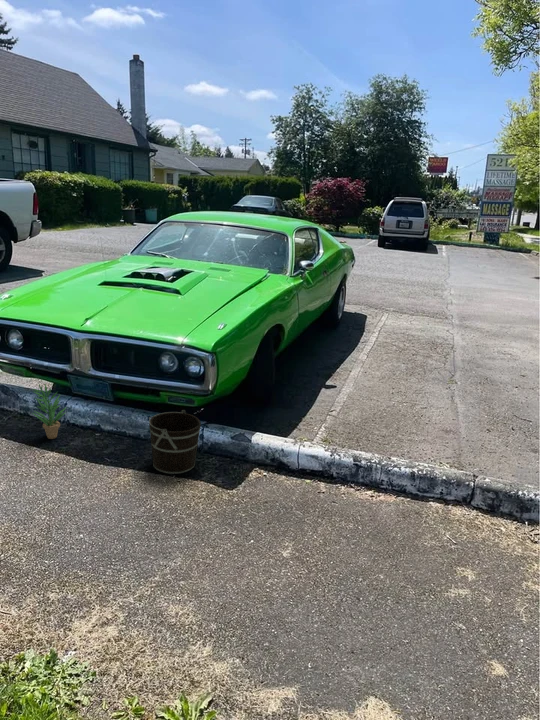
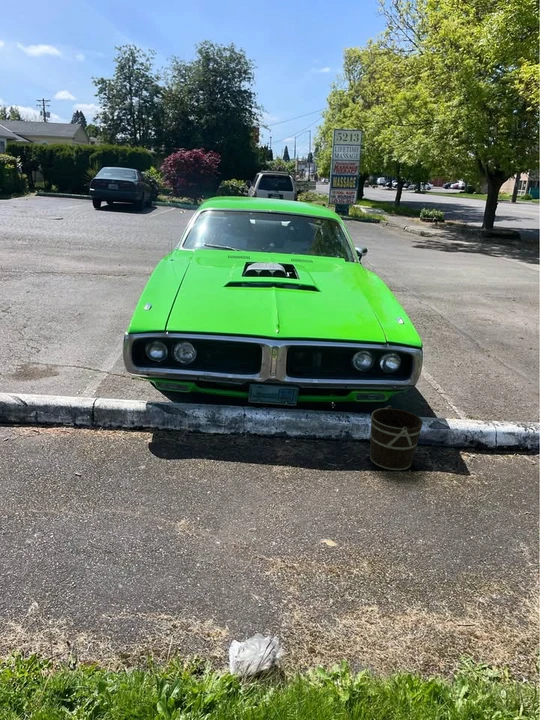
potted plant: present [33,384,66,439] -> none [233,395,267,454]

